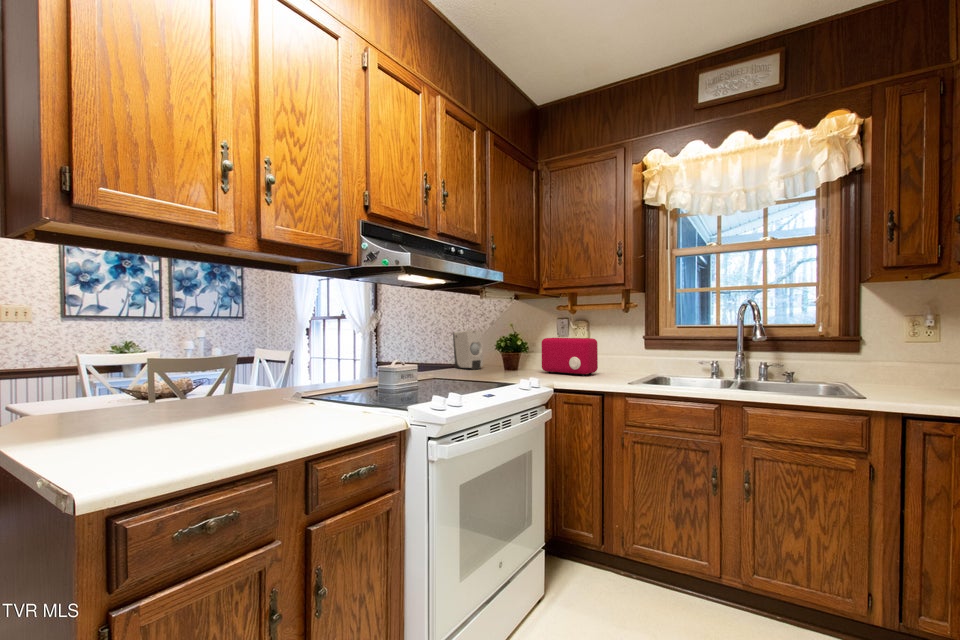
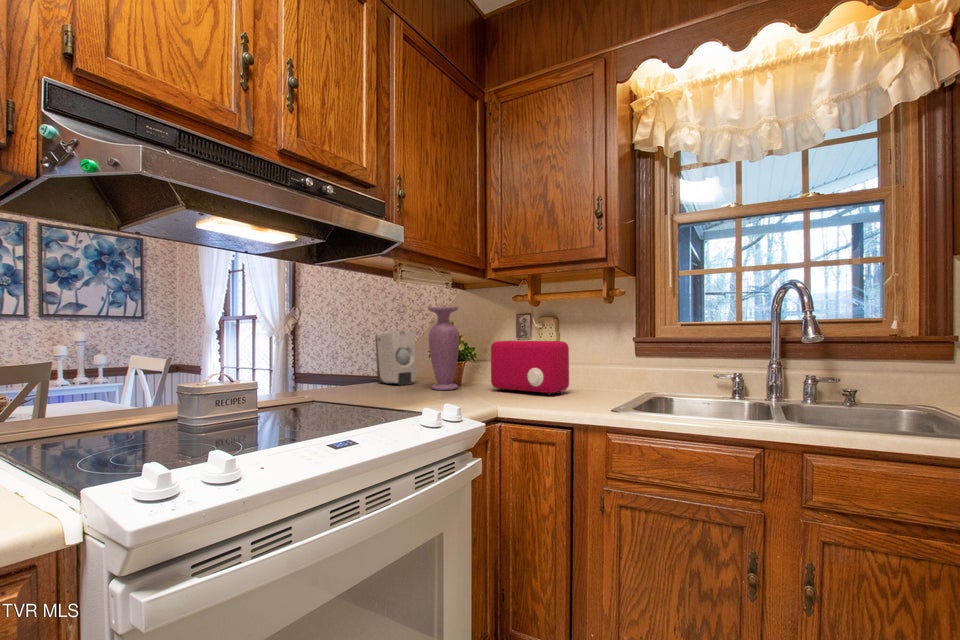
vase: none [496,314,518,373] -> present [428,307,459,390]

